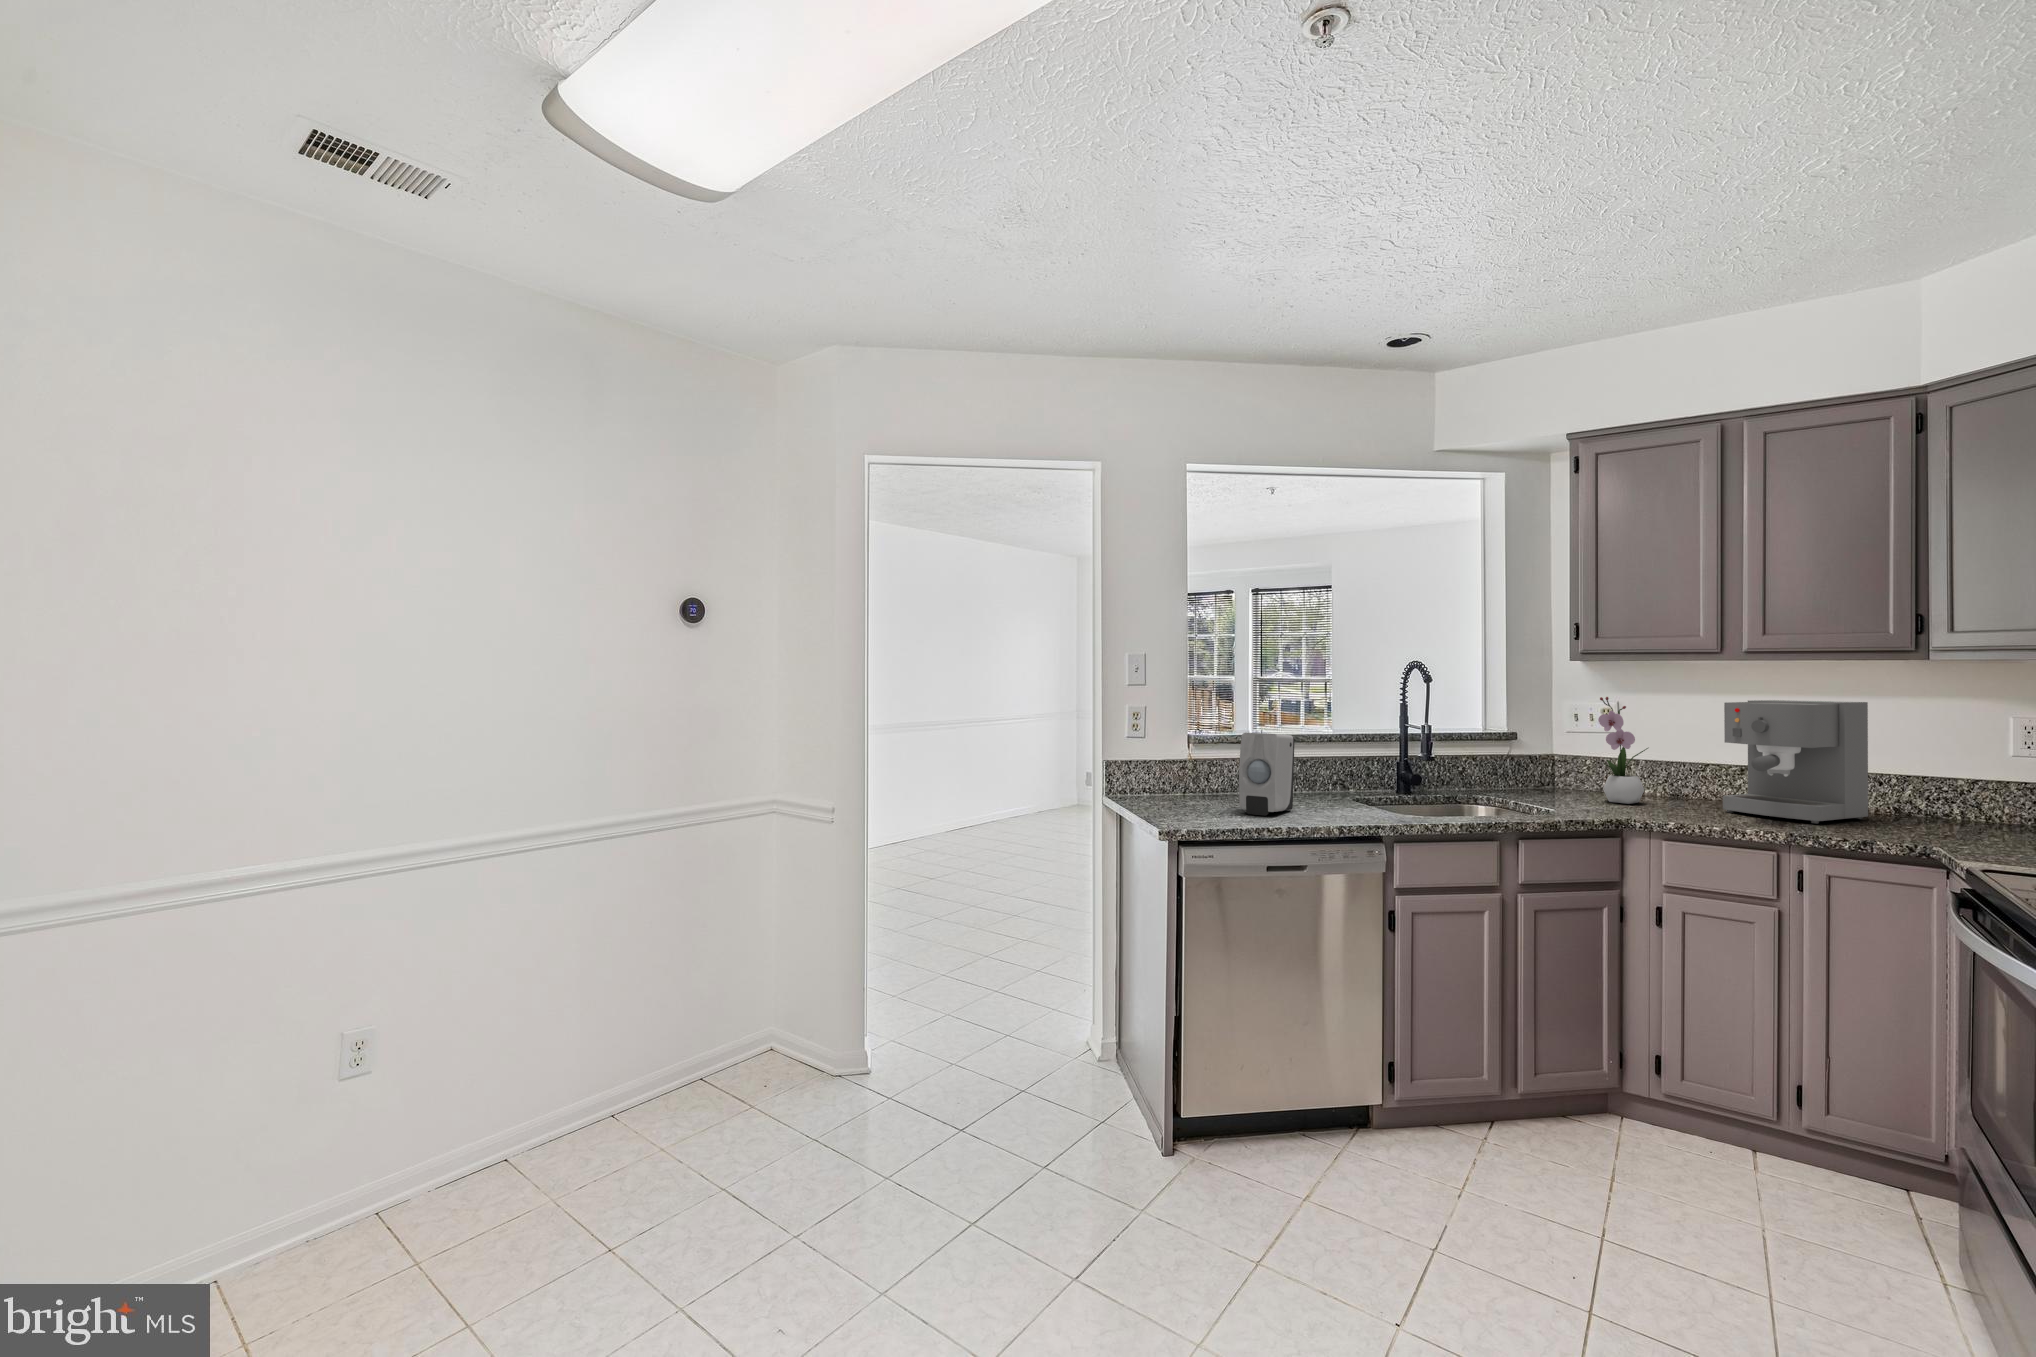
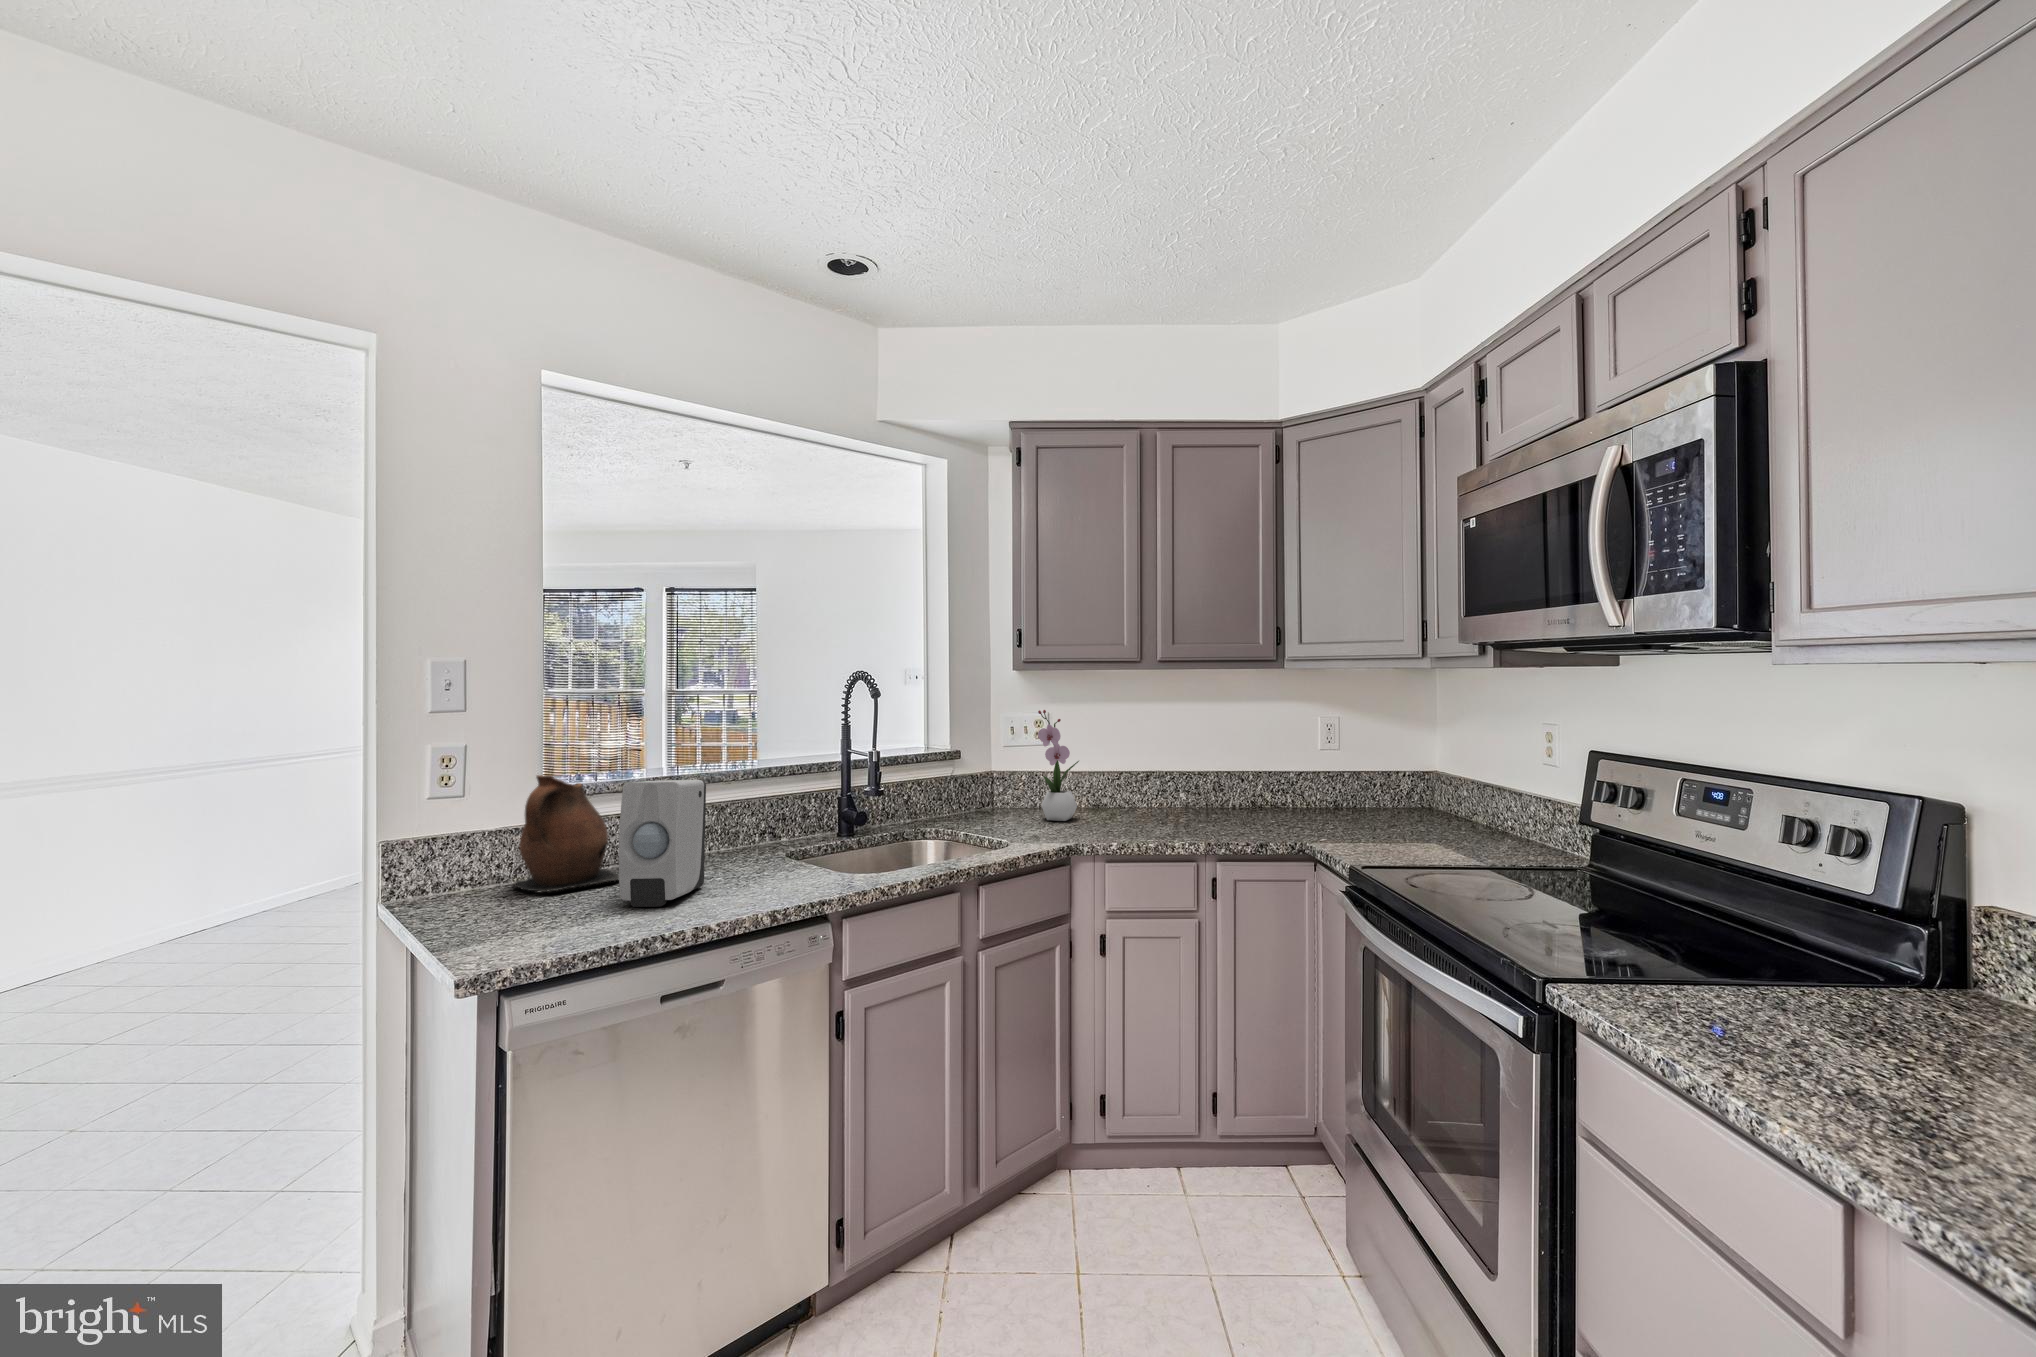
coffee maker: present [1723,700,1868,823] -> none [1142,709,1244,827]
ceramic pitcher: none [1169,727,1238,802] -> present [514,775,619,893]

